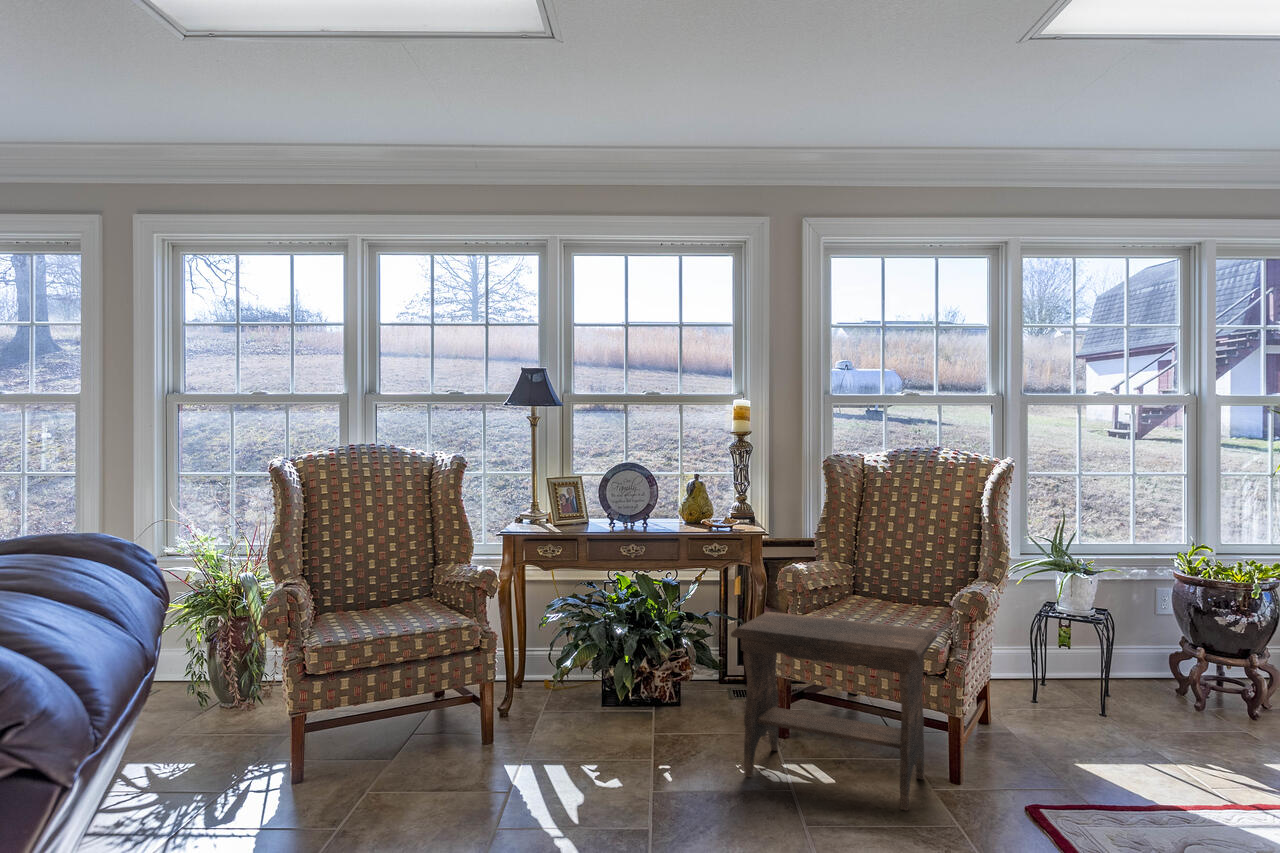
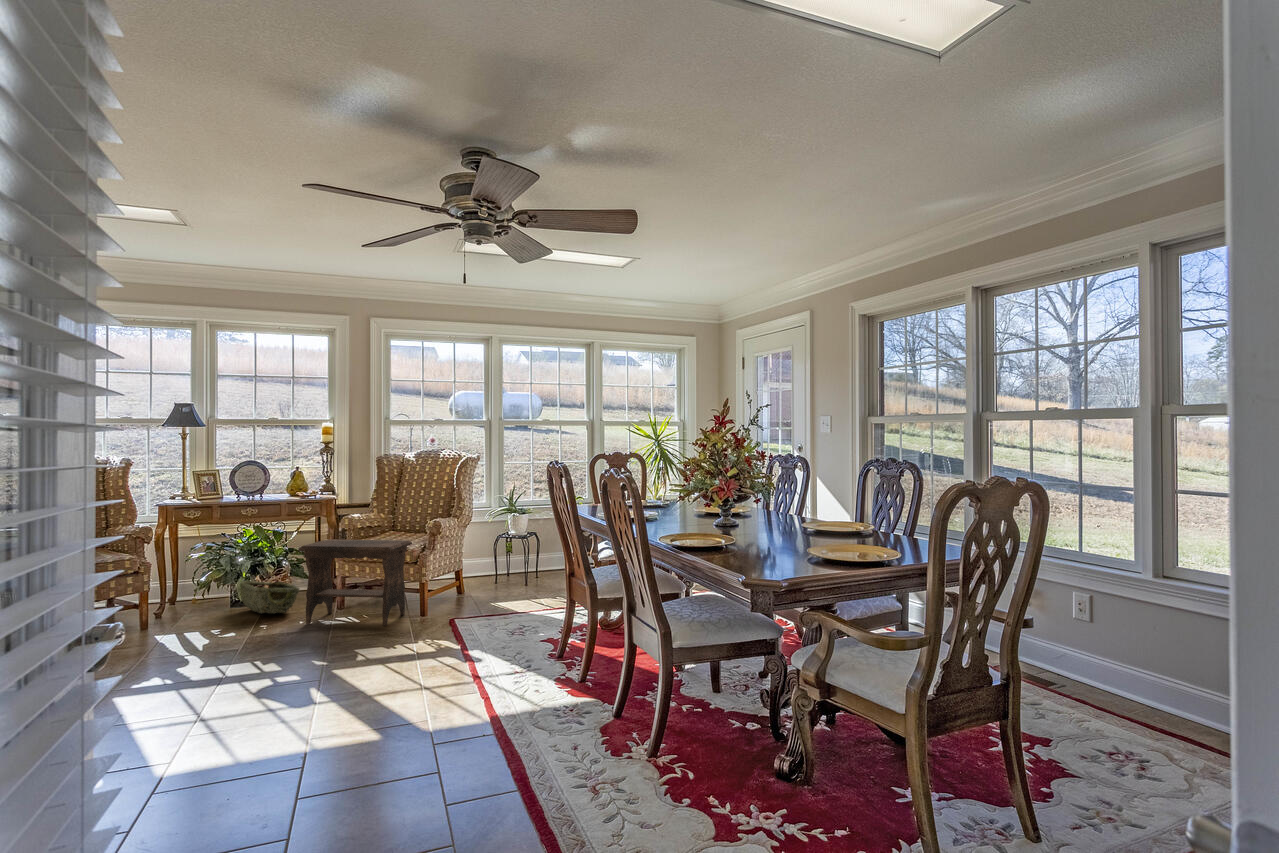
woven basket: none [620,668,719,737] -> present [240,581,300,614]

